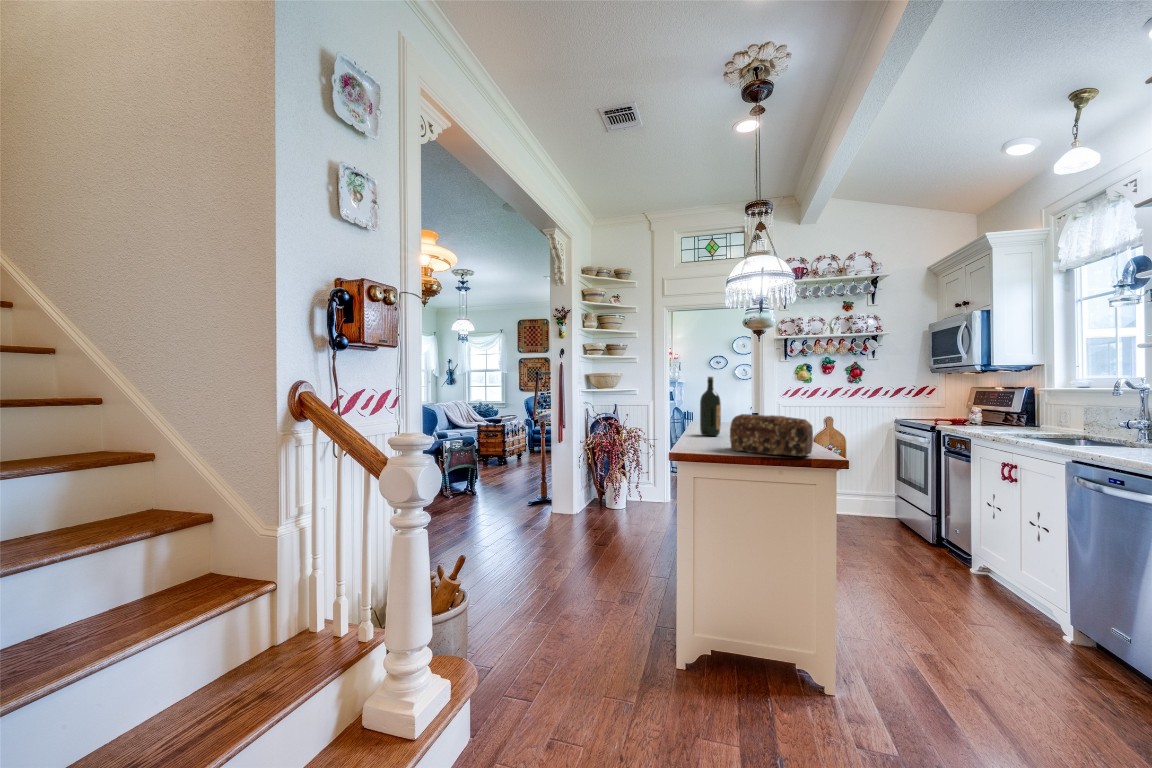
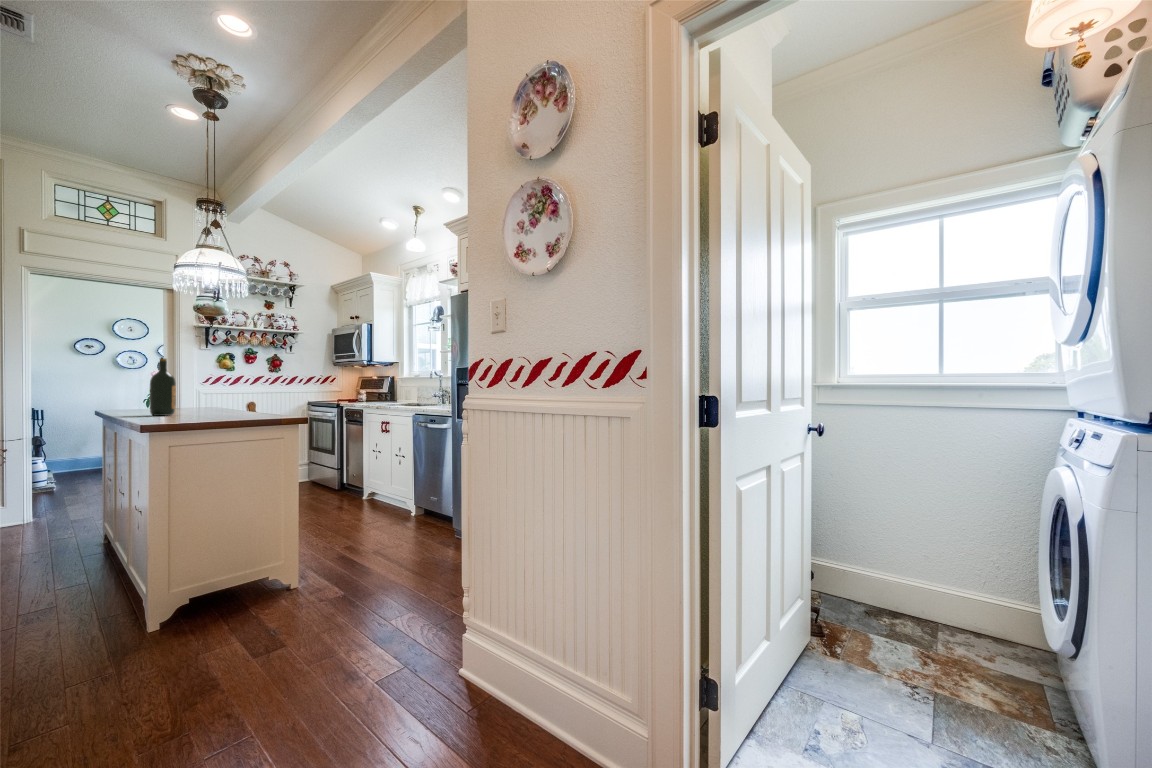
bread loaf: present [730,414,813,456] -> none [209,390,280,421]

